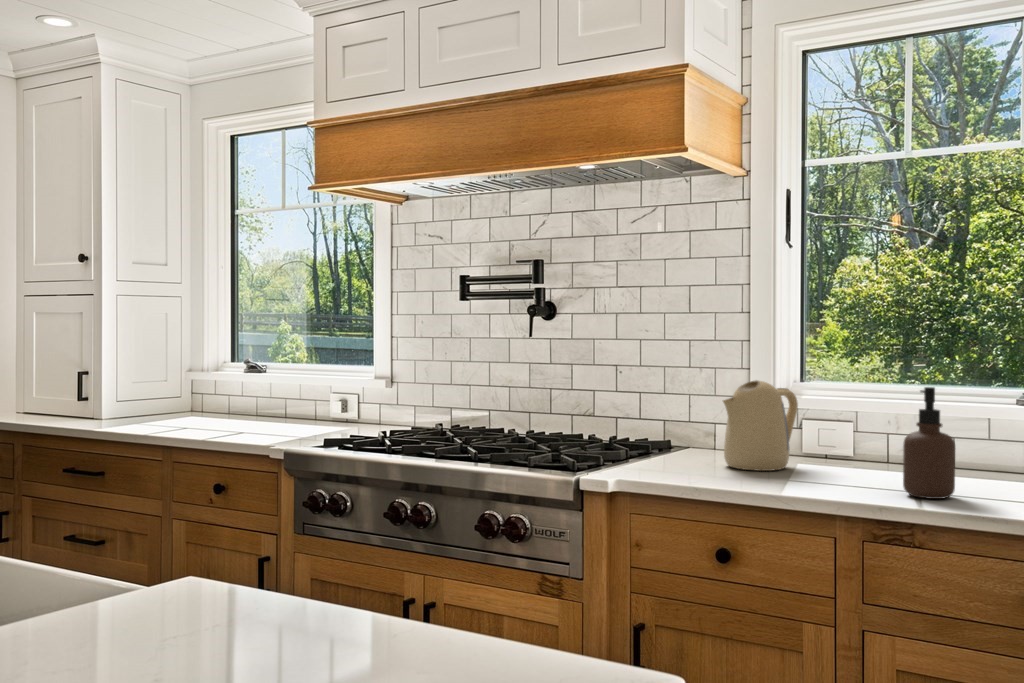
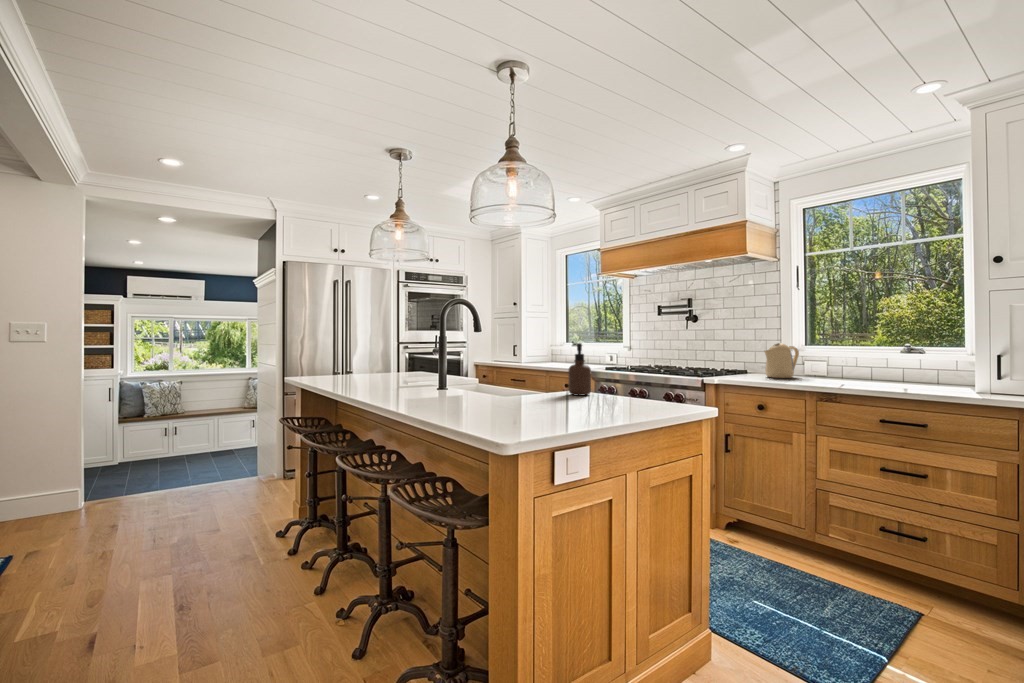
soap dispenser: present [903,387,955,499] -> present [568,343,591,396]

